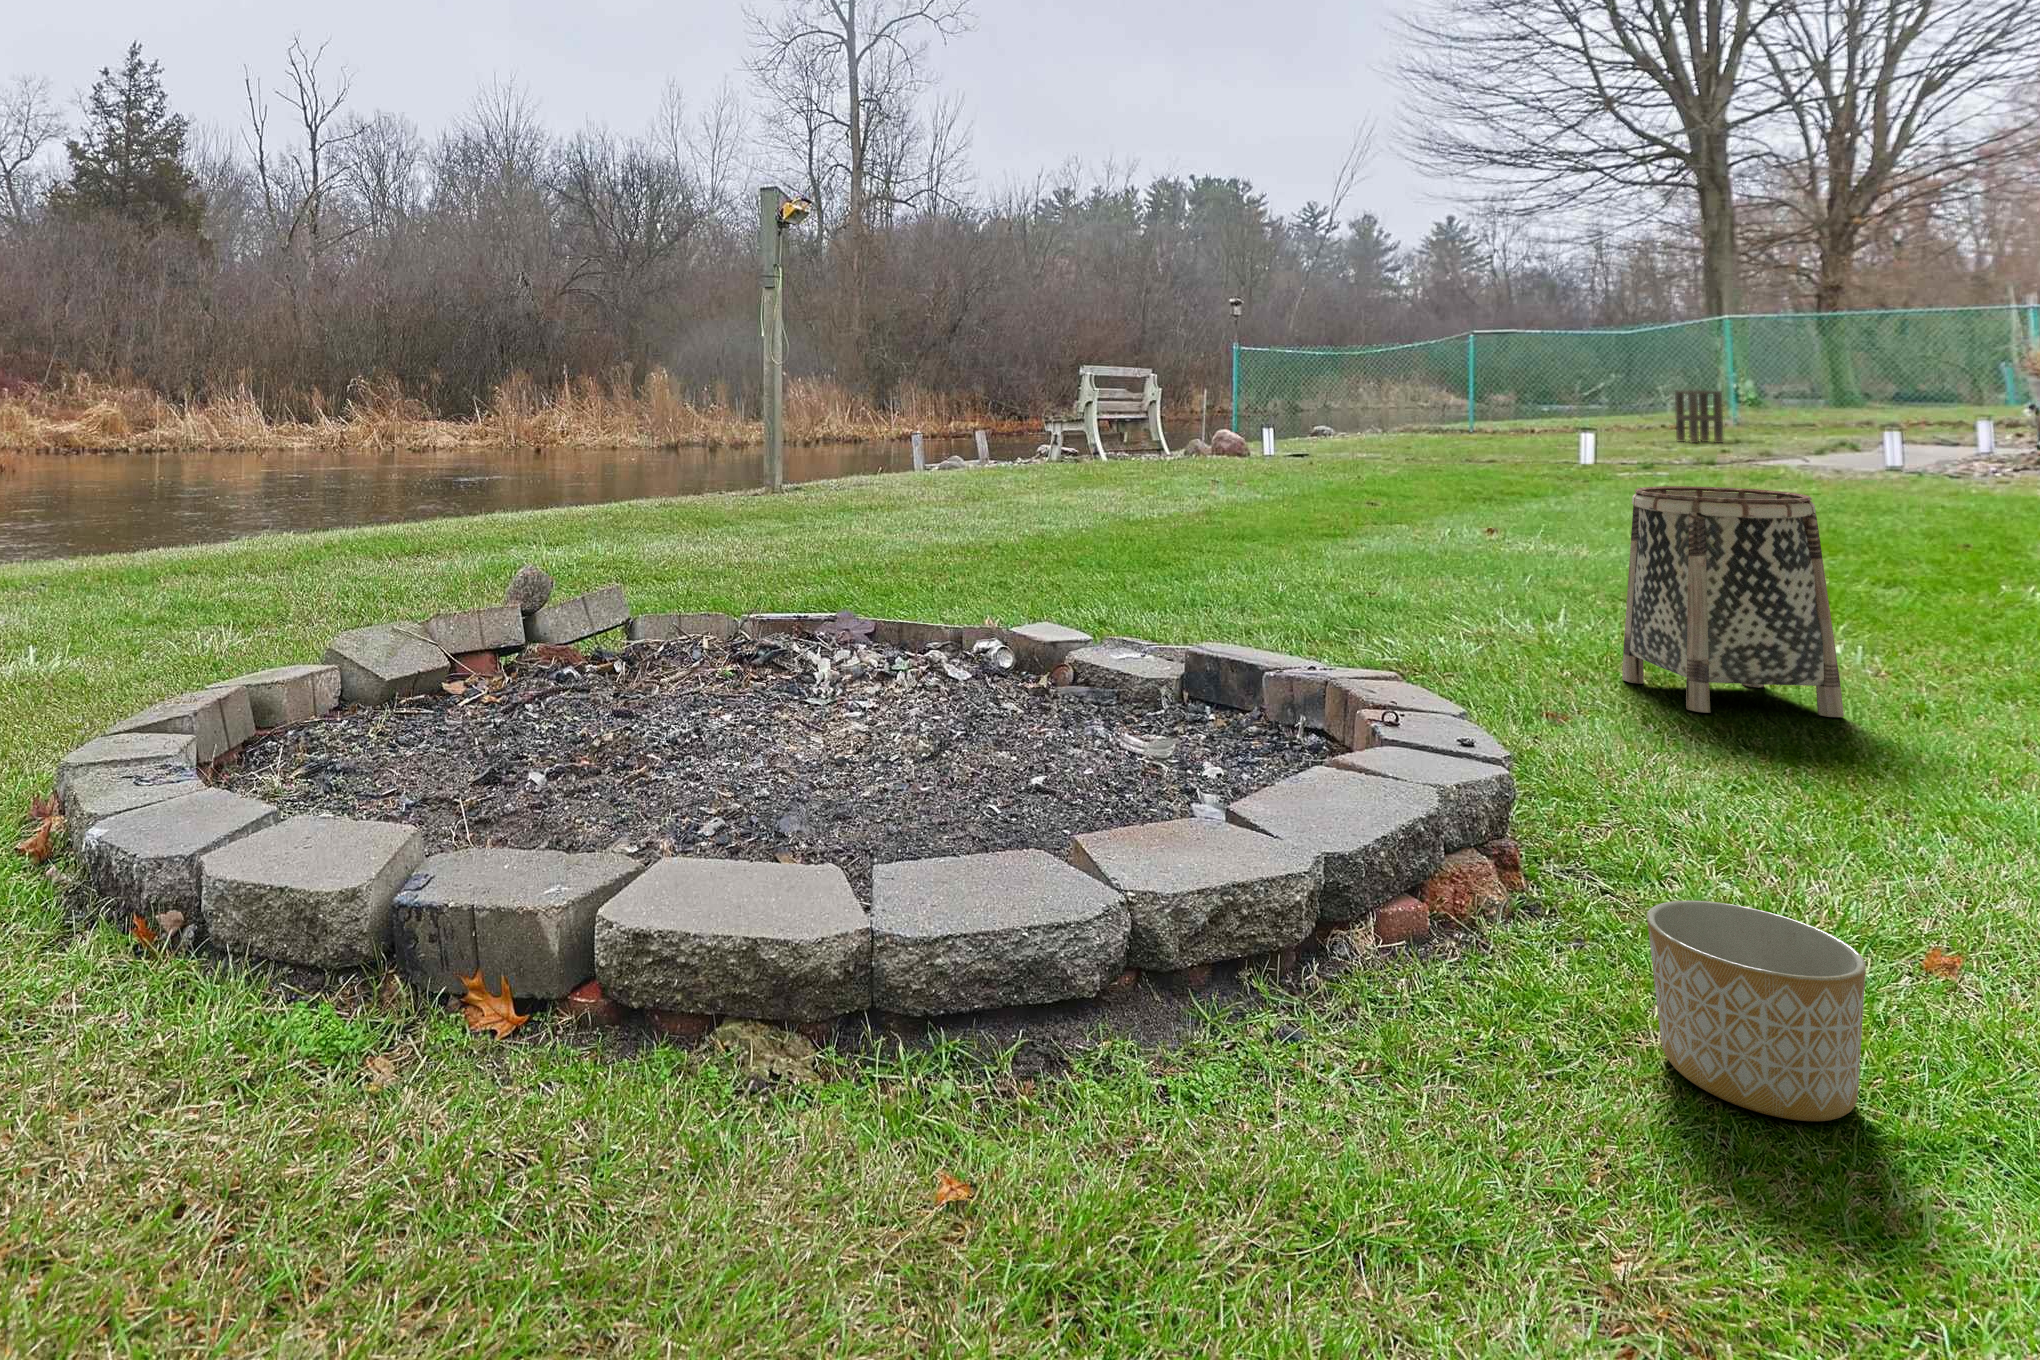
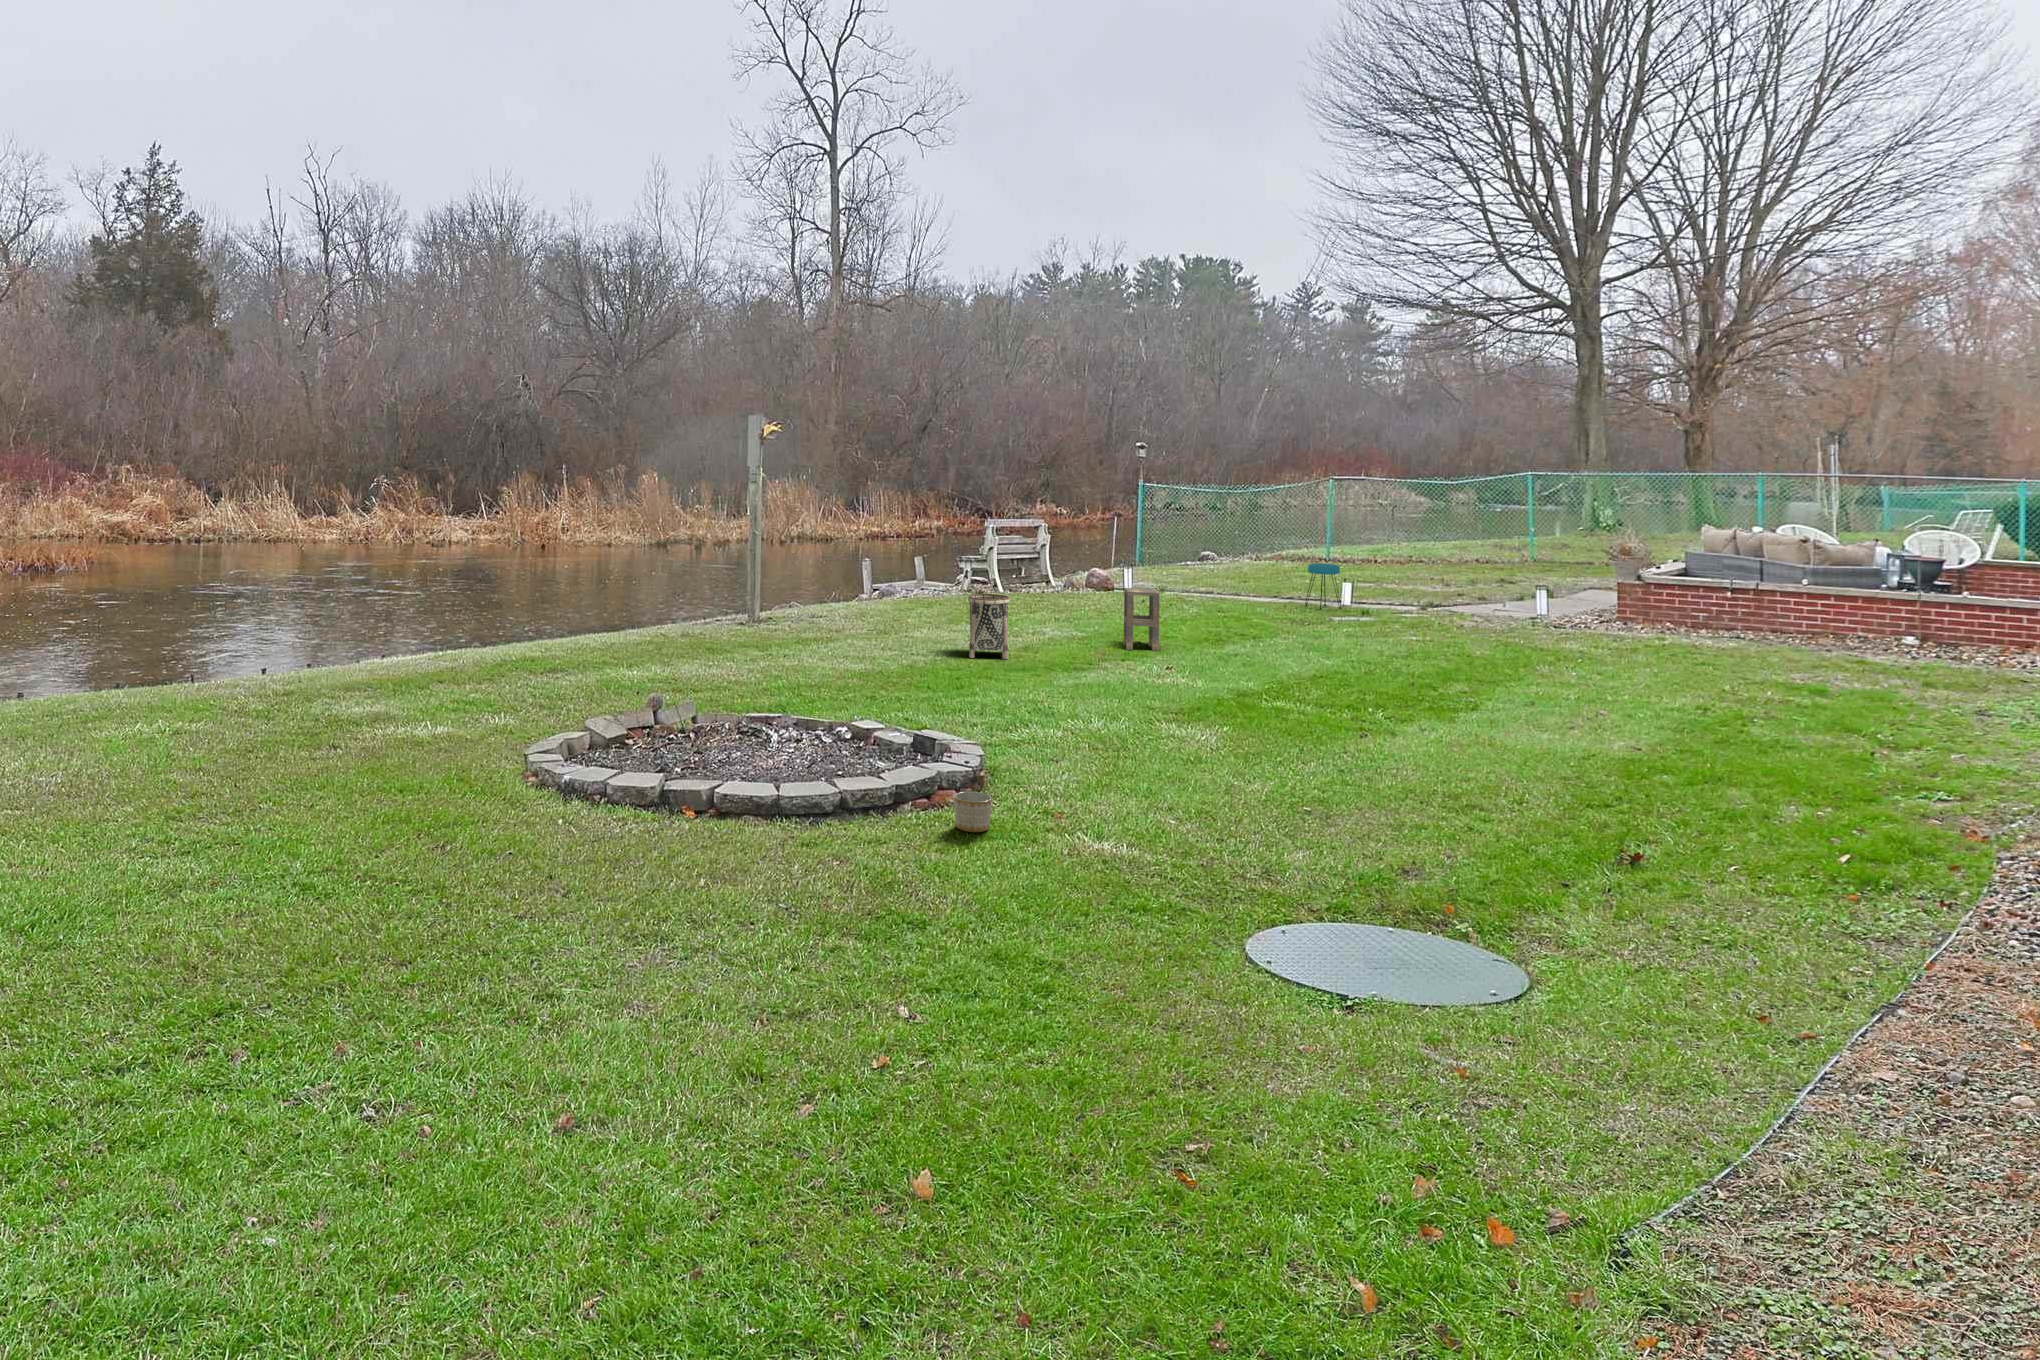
side table: present [1675,390,1724,443] -> present [1124,588,1159,651]
stool: none [1533,411,1590,473] -> present [1305,563,1341,609]
basket: present [1622,486,1844,717] -> present [968,594,1010,659]

